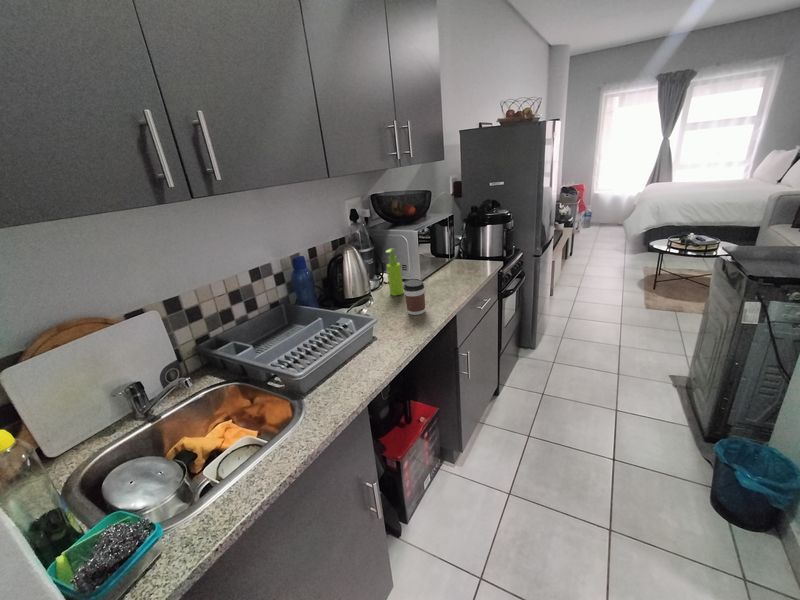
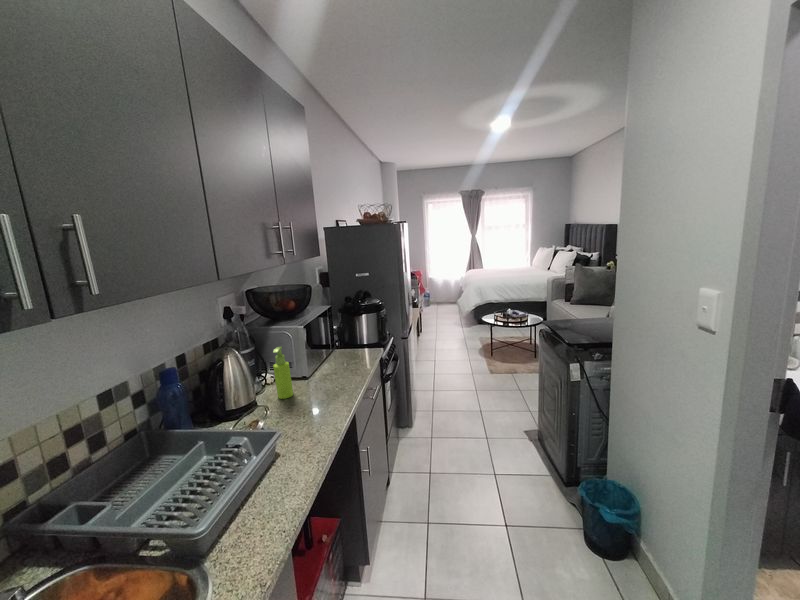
coffee cup: present [403,279,425,315] -> none [301,378,326,419]

